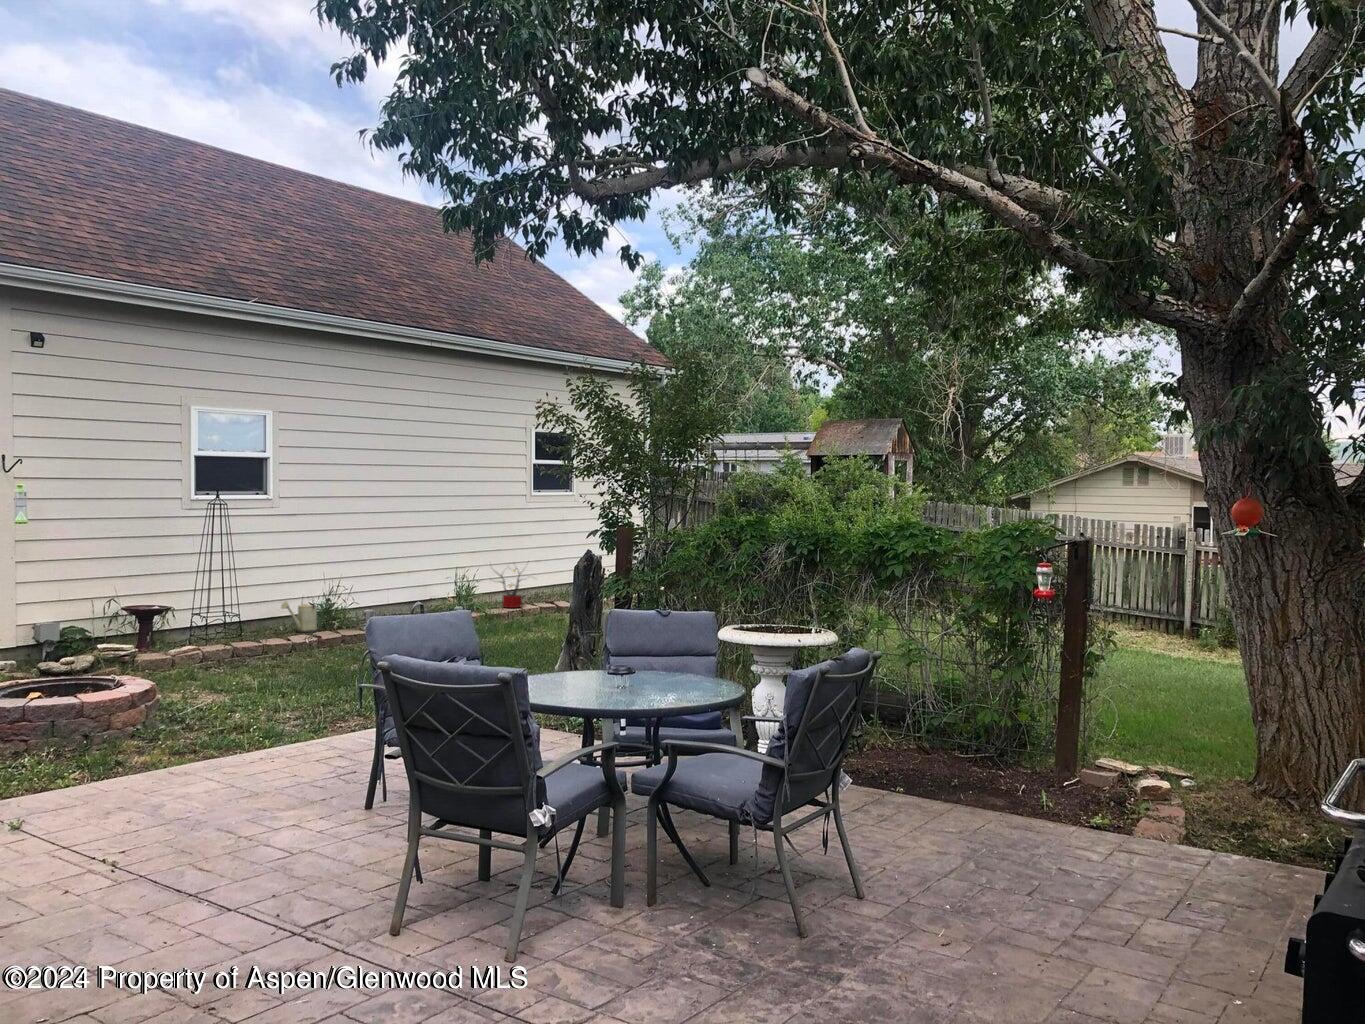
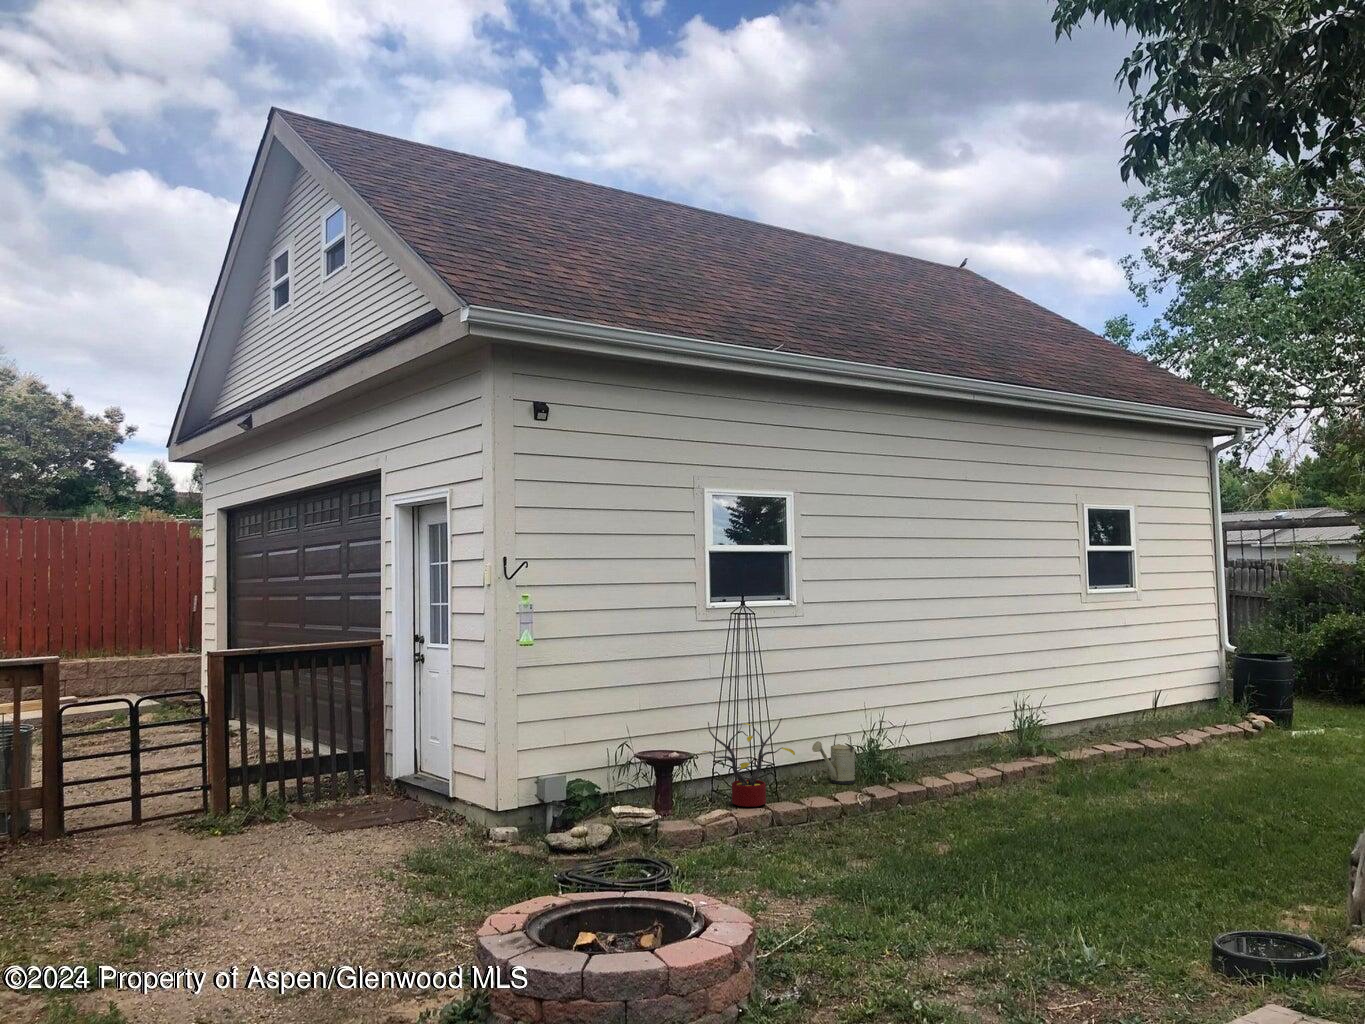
decorative plant: present [500,568,522,608] -> present [702,718,795,807]

